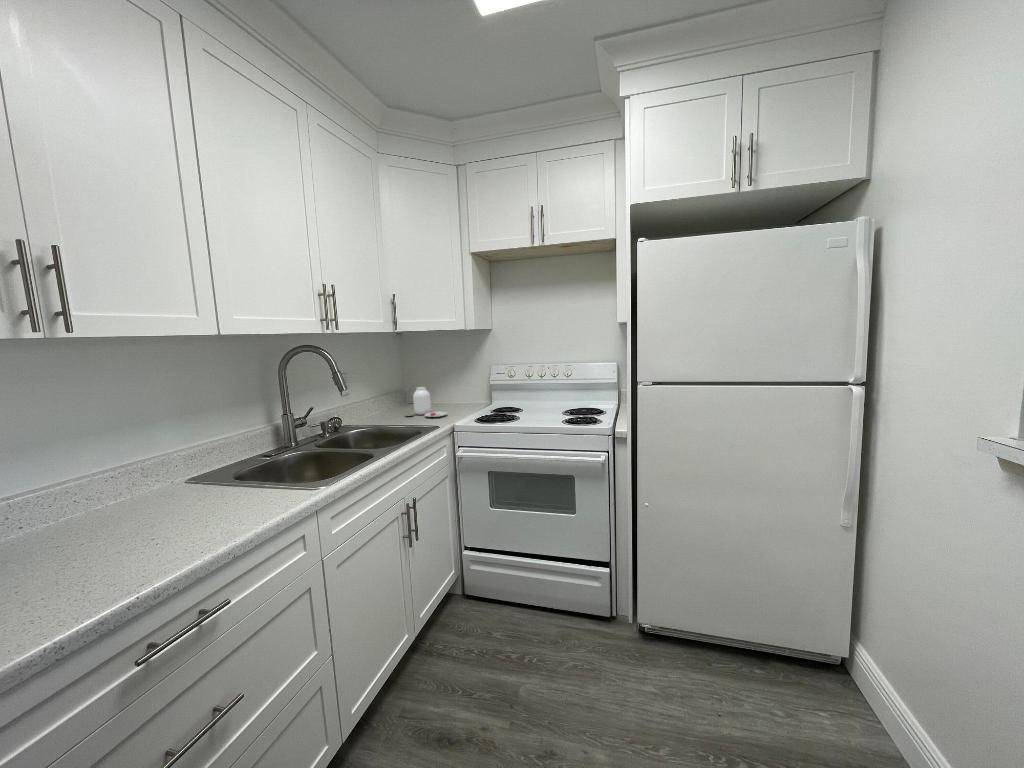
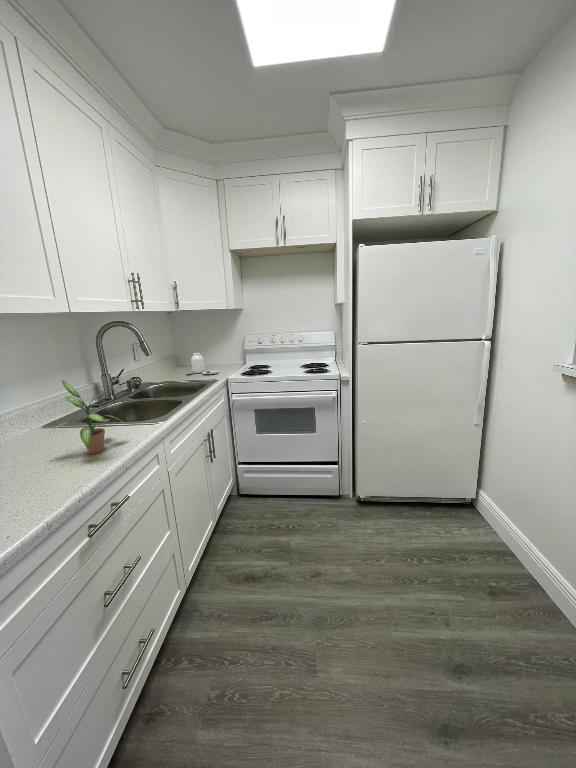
potted plant: none [162,426,267,527] -> present [53,381,124,454]

